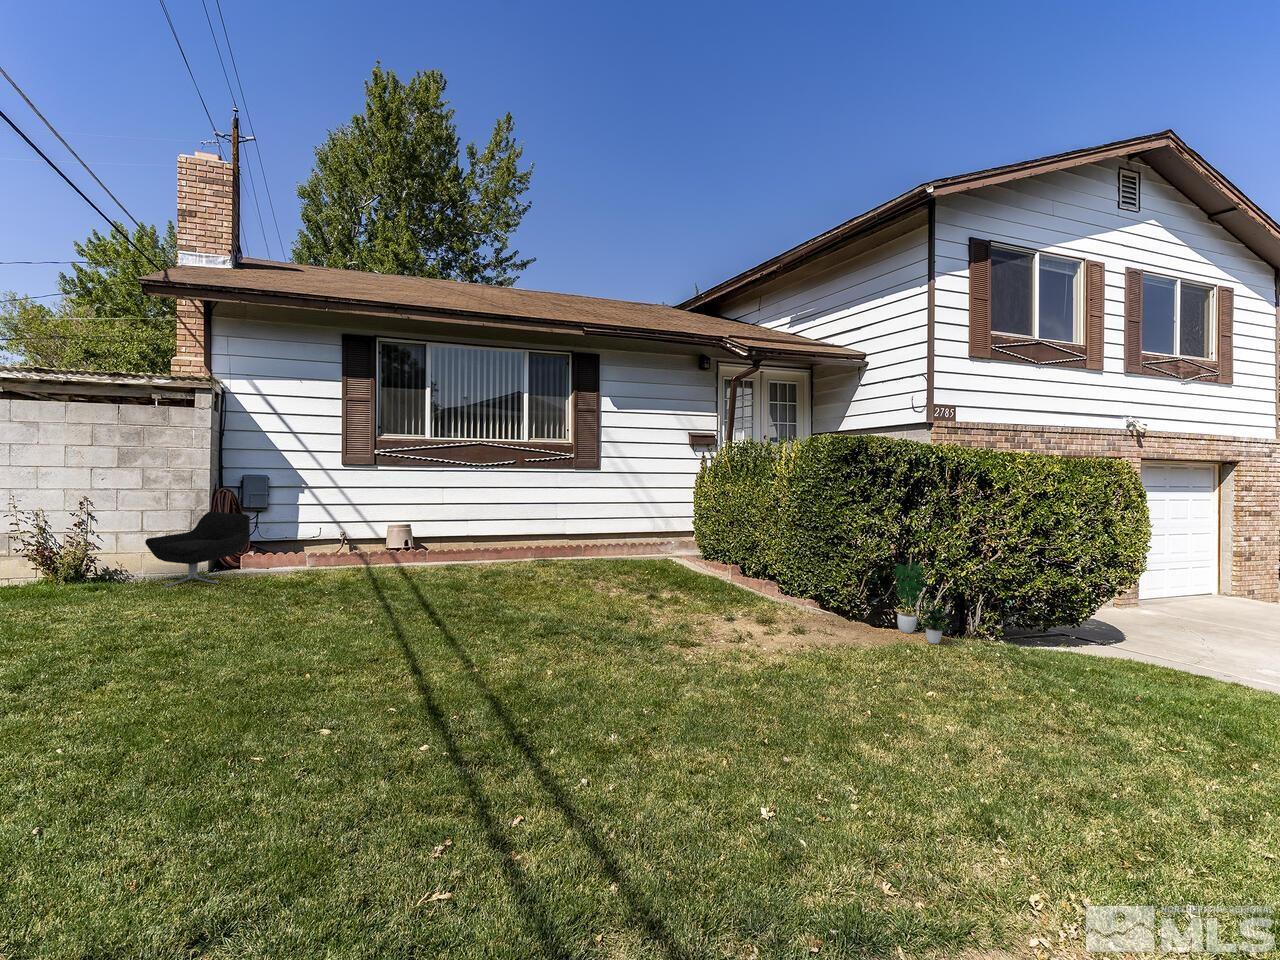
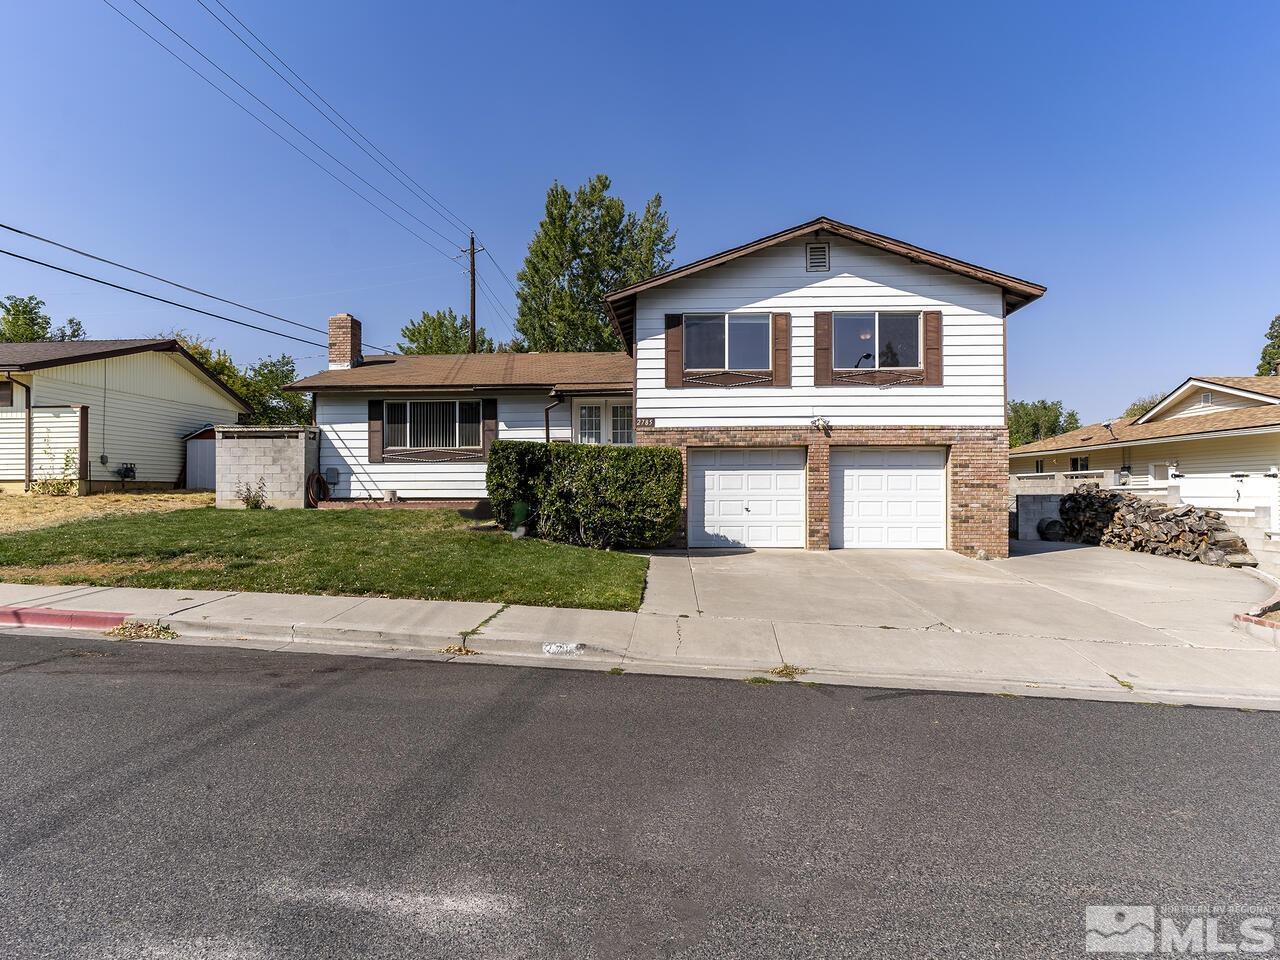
lounge chair: present [145,511,250,587] -> present [457,500,495,528]

